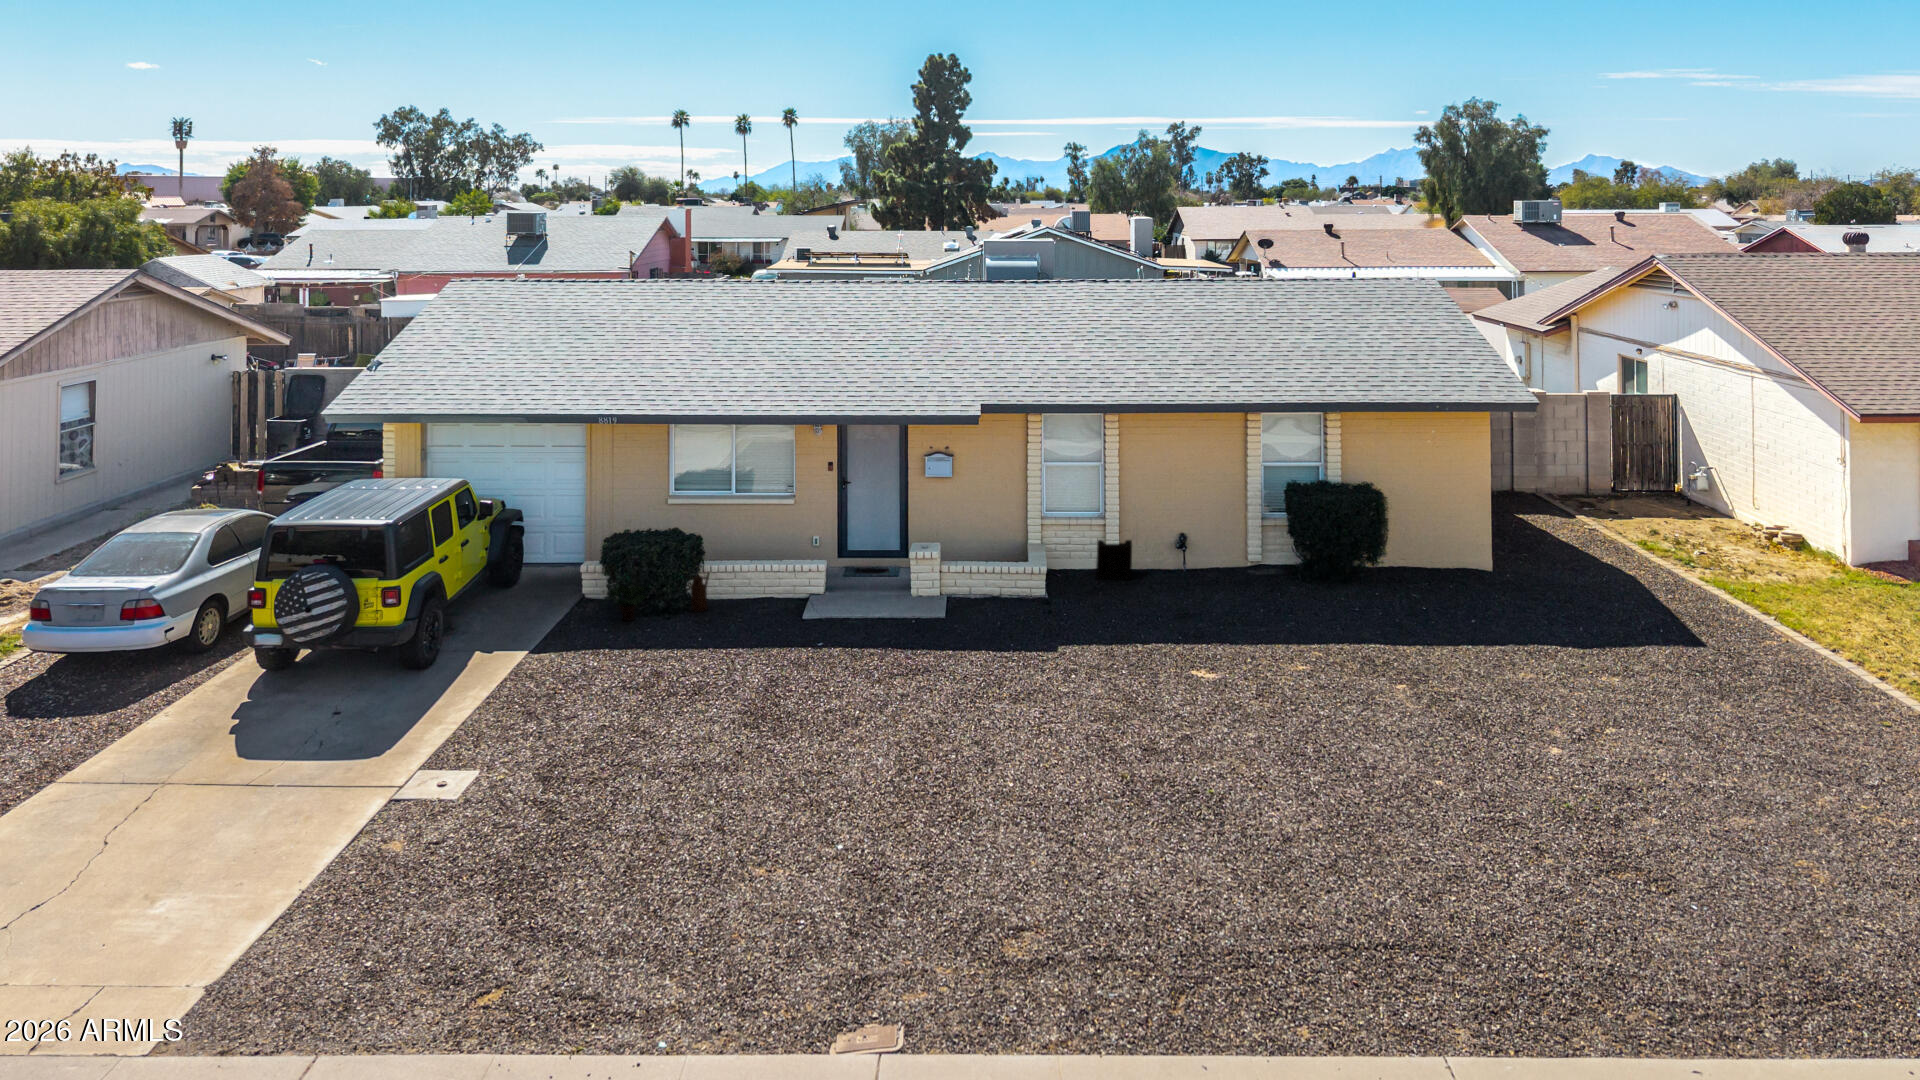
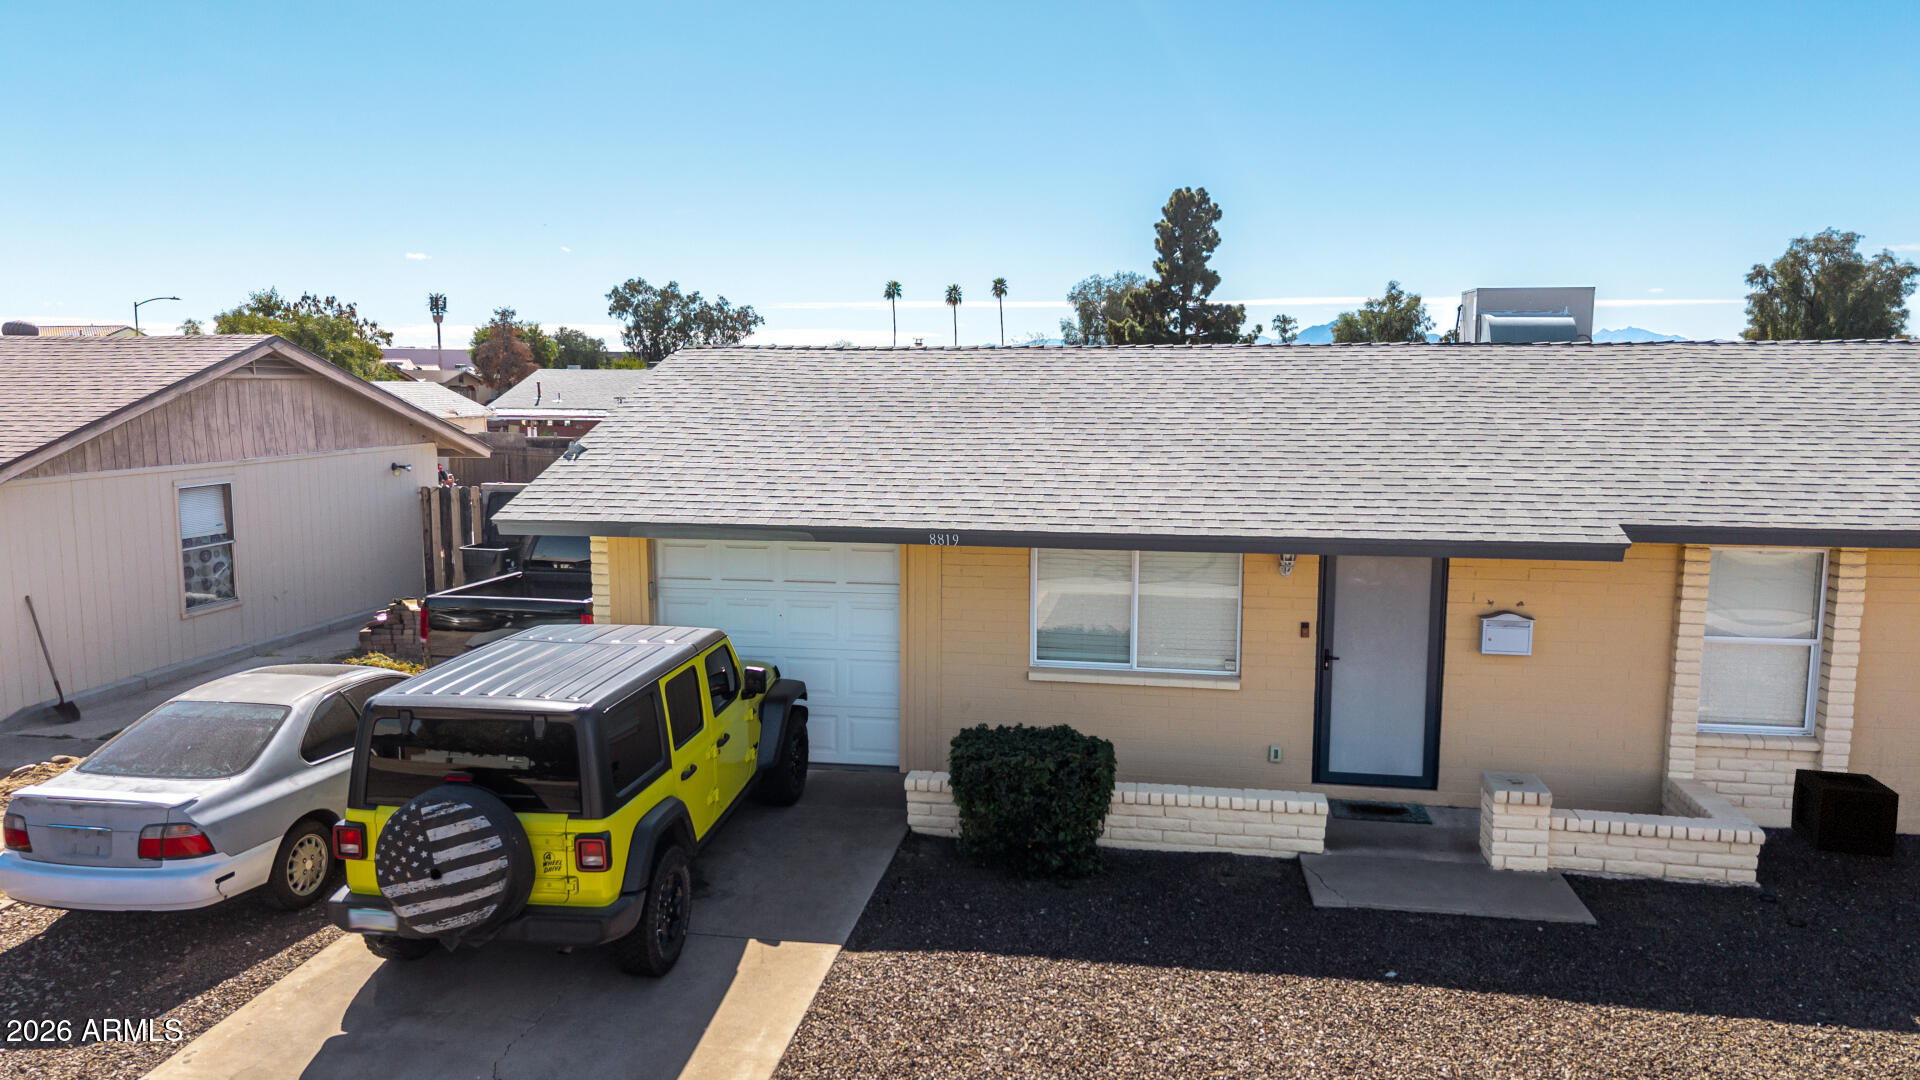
watering can: present [690,572,710,612] -> none [1096,805,1127,881]
potted plant: present [601,584,647,621] -> none [929,820,1029,894]

